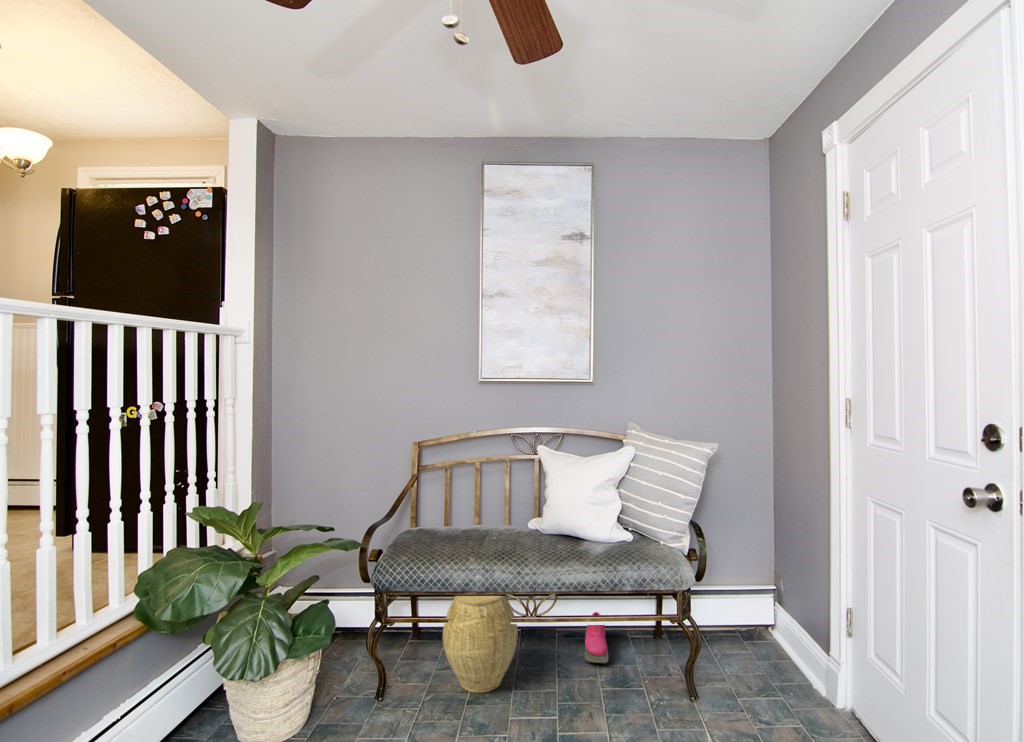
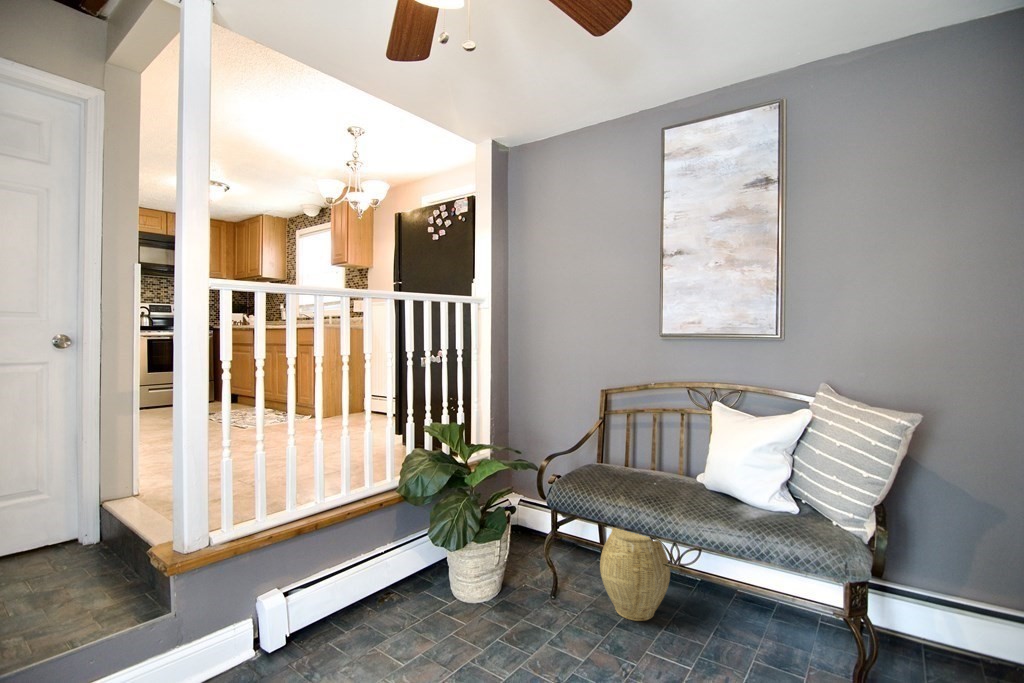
shoe: present [584,612,608,663] -> none [748,583,784,636]

